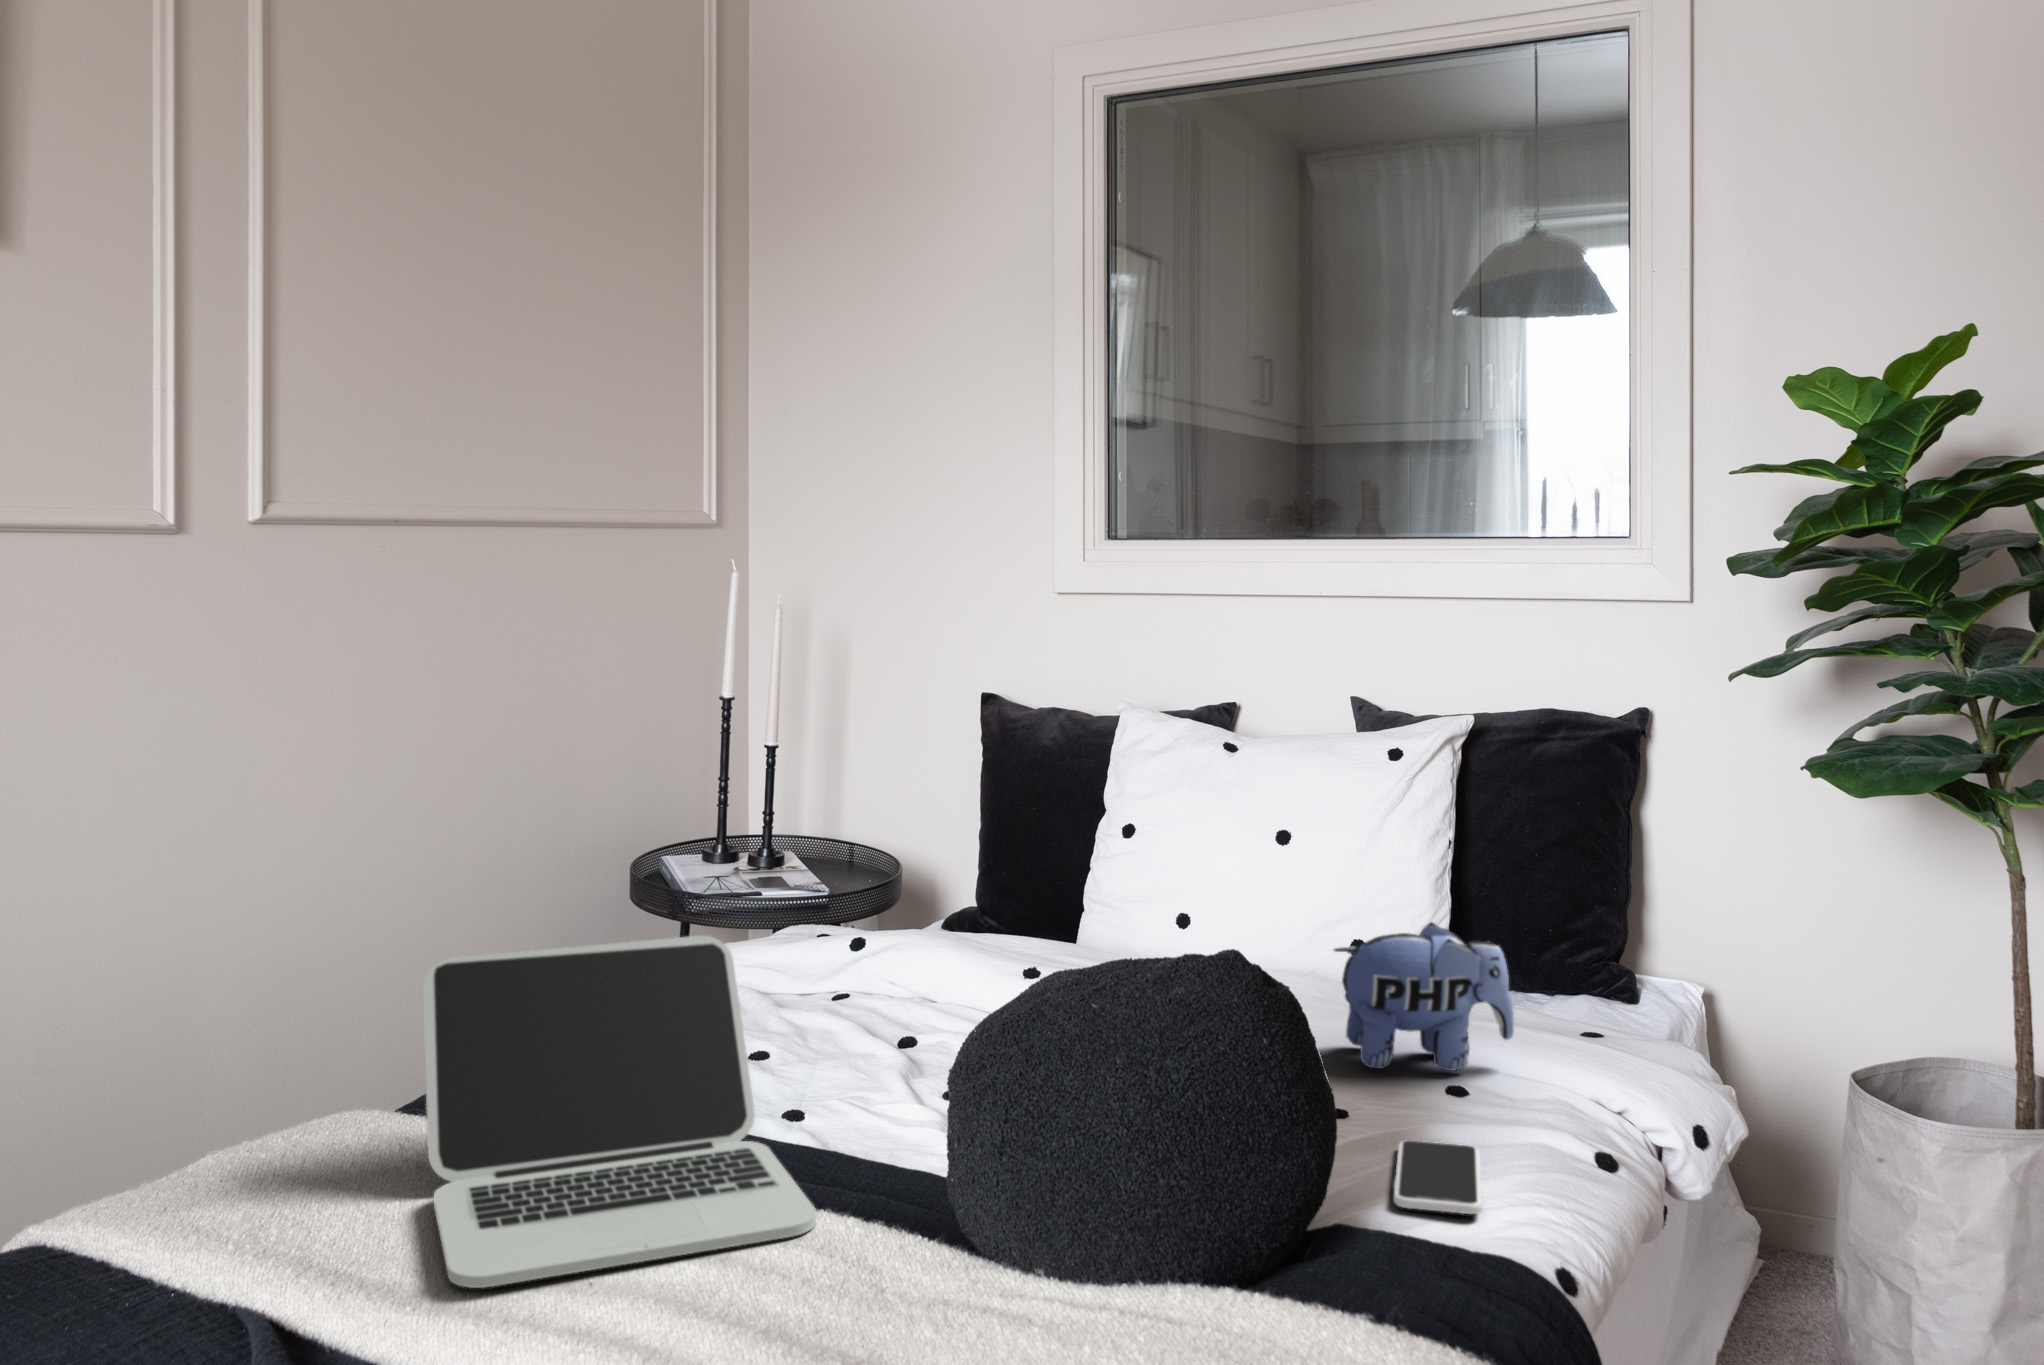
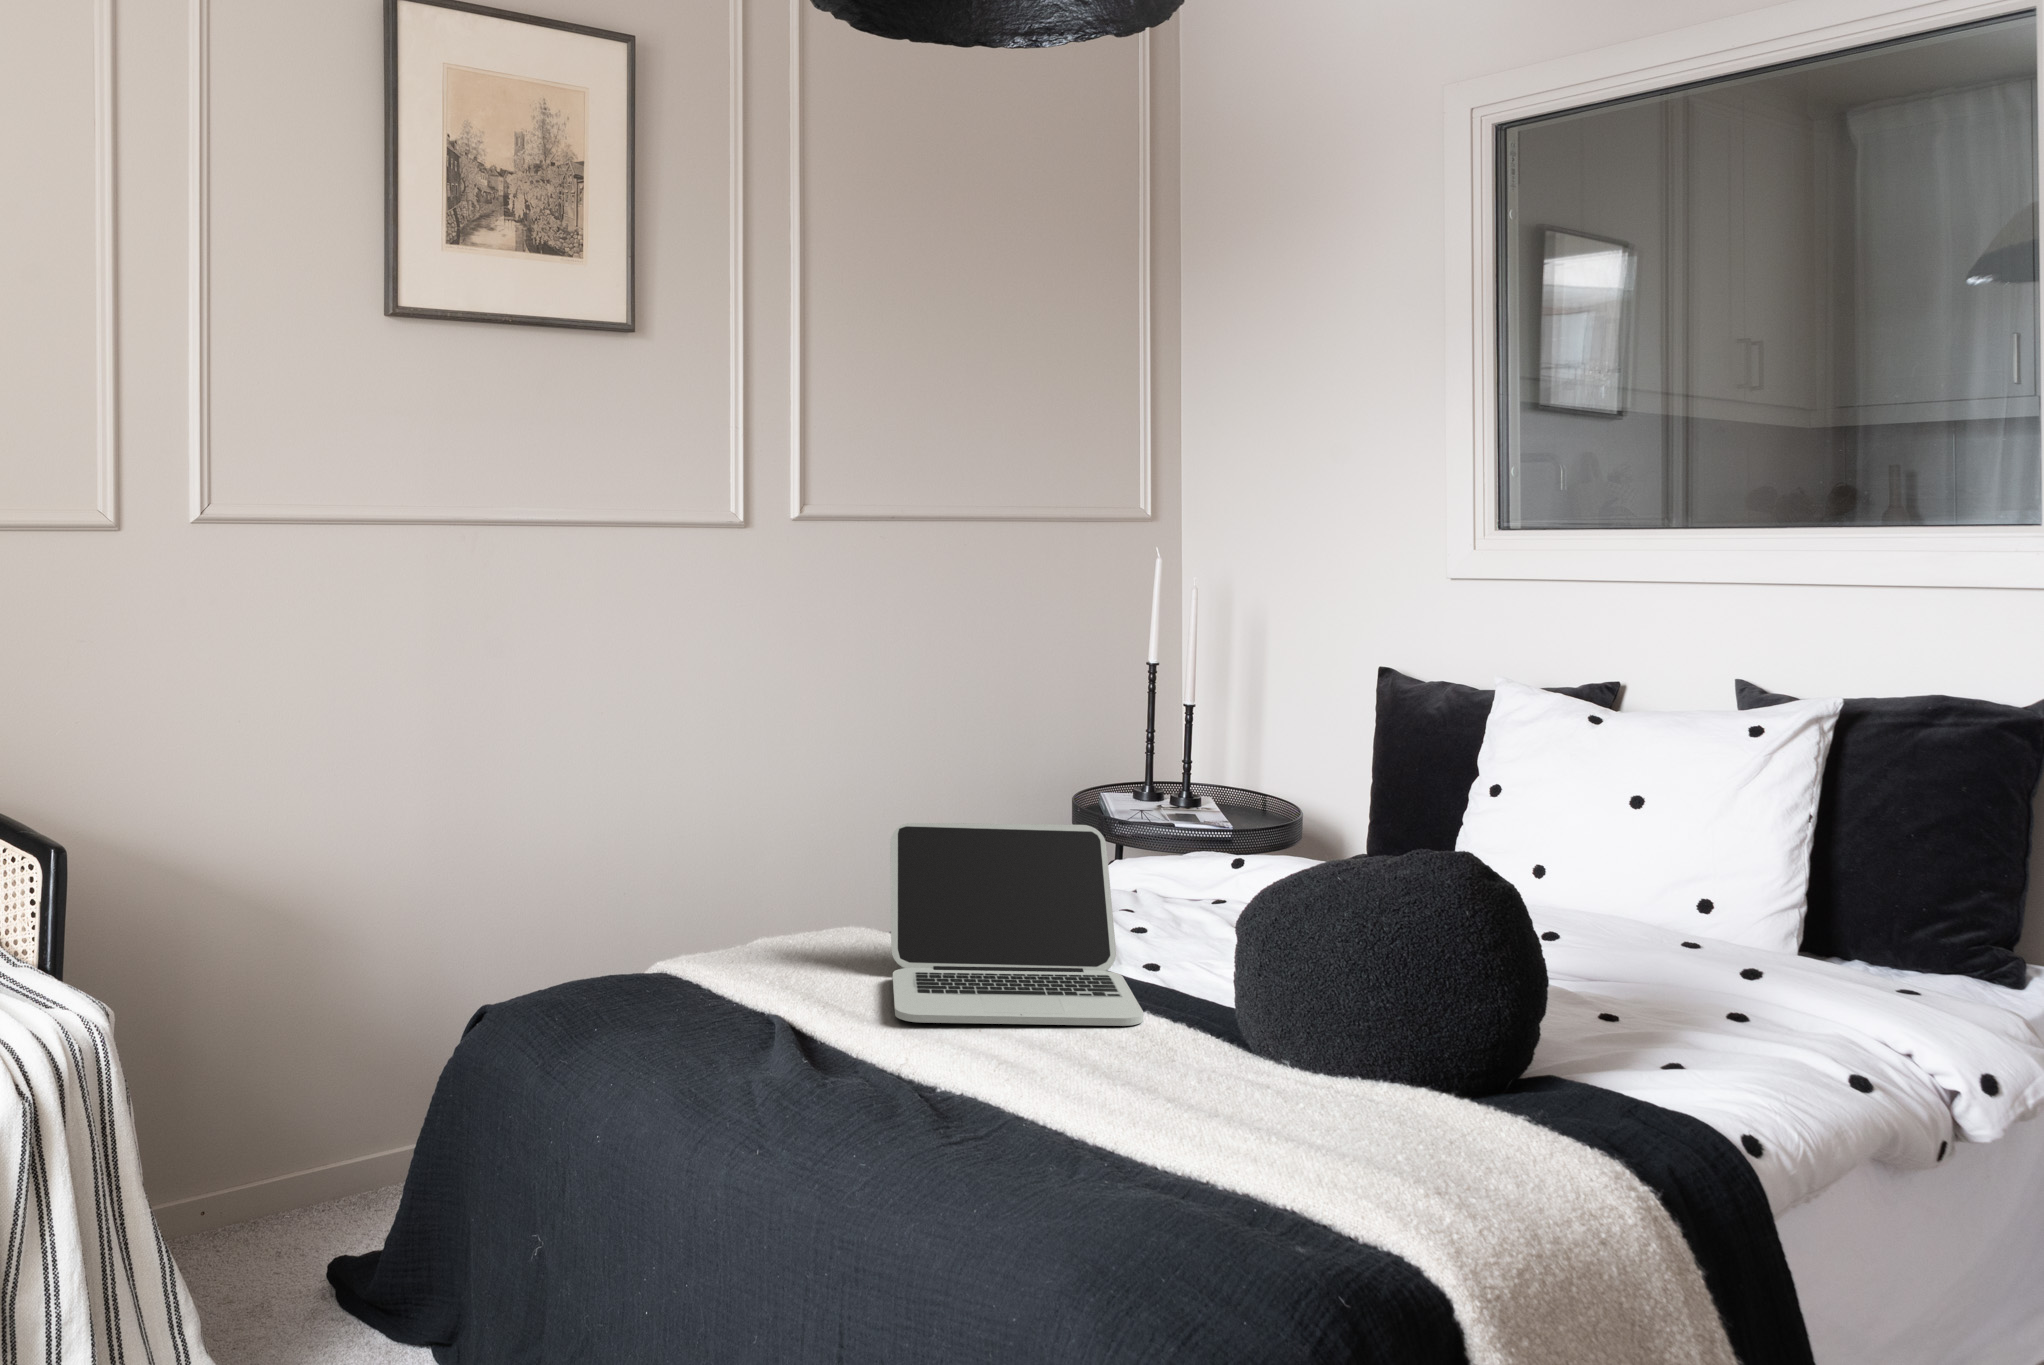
plush toy: present [1334,922,1514,1071] -> none [1630,872,1815,1003]
smartphone: present [1394,1141,1483,1214] -> none [1618,1038,1724,1089]

